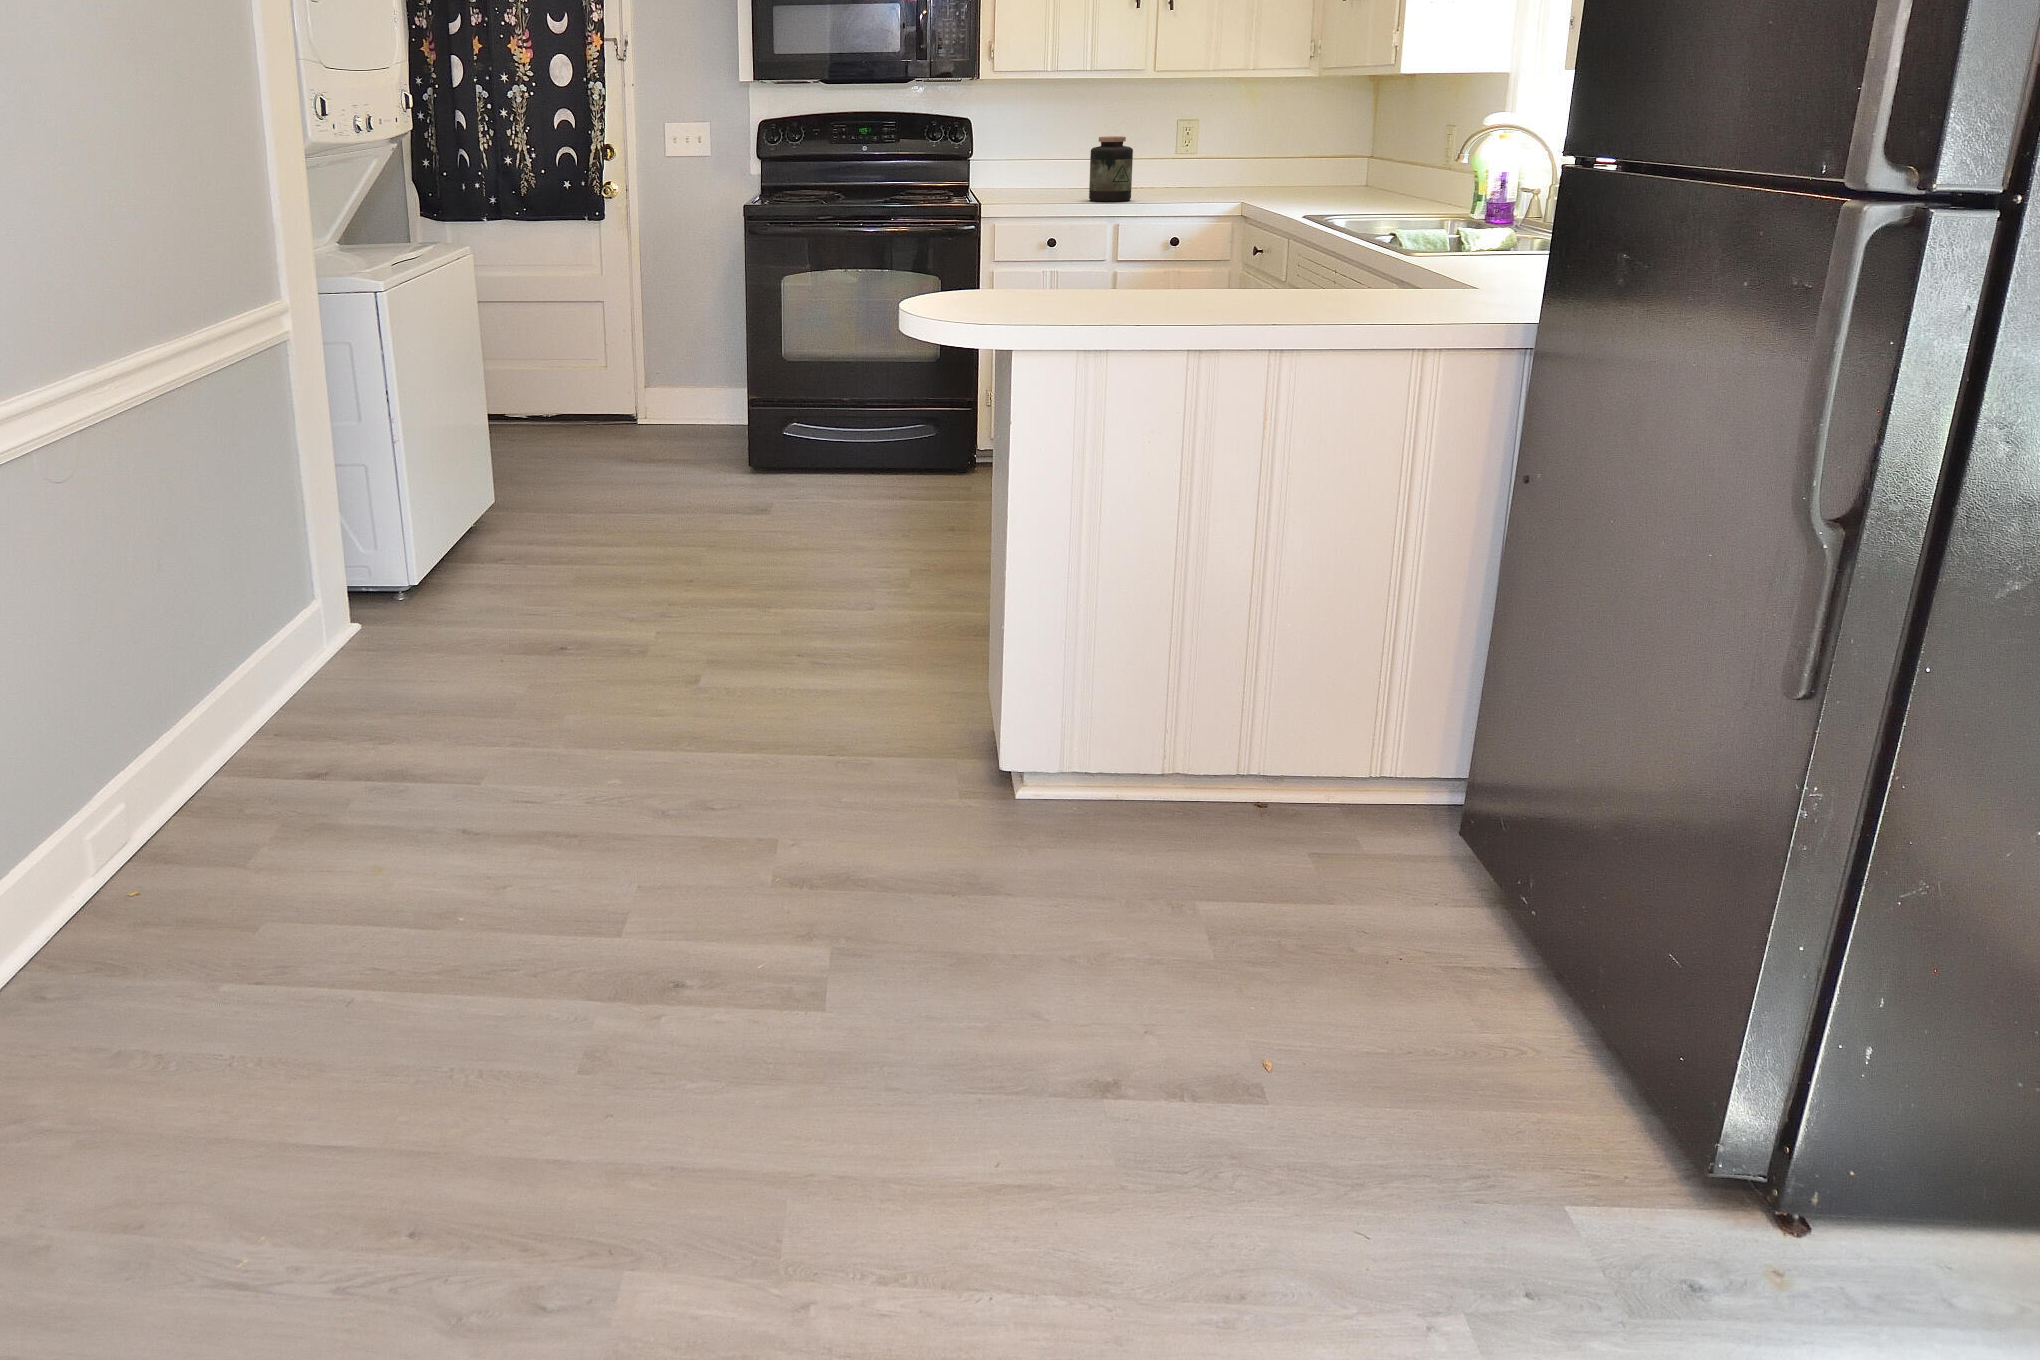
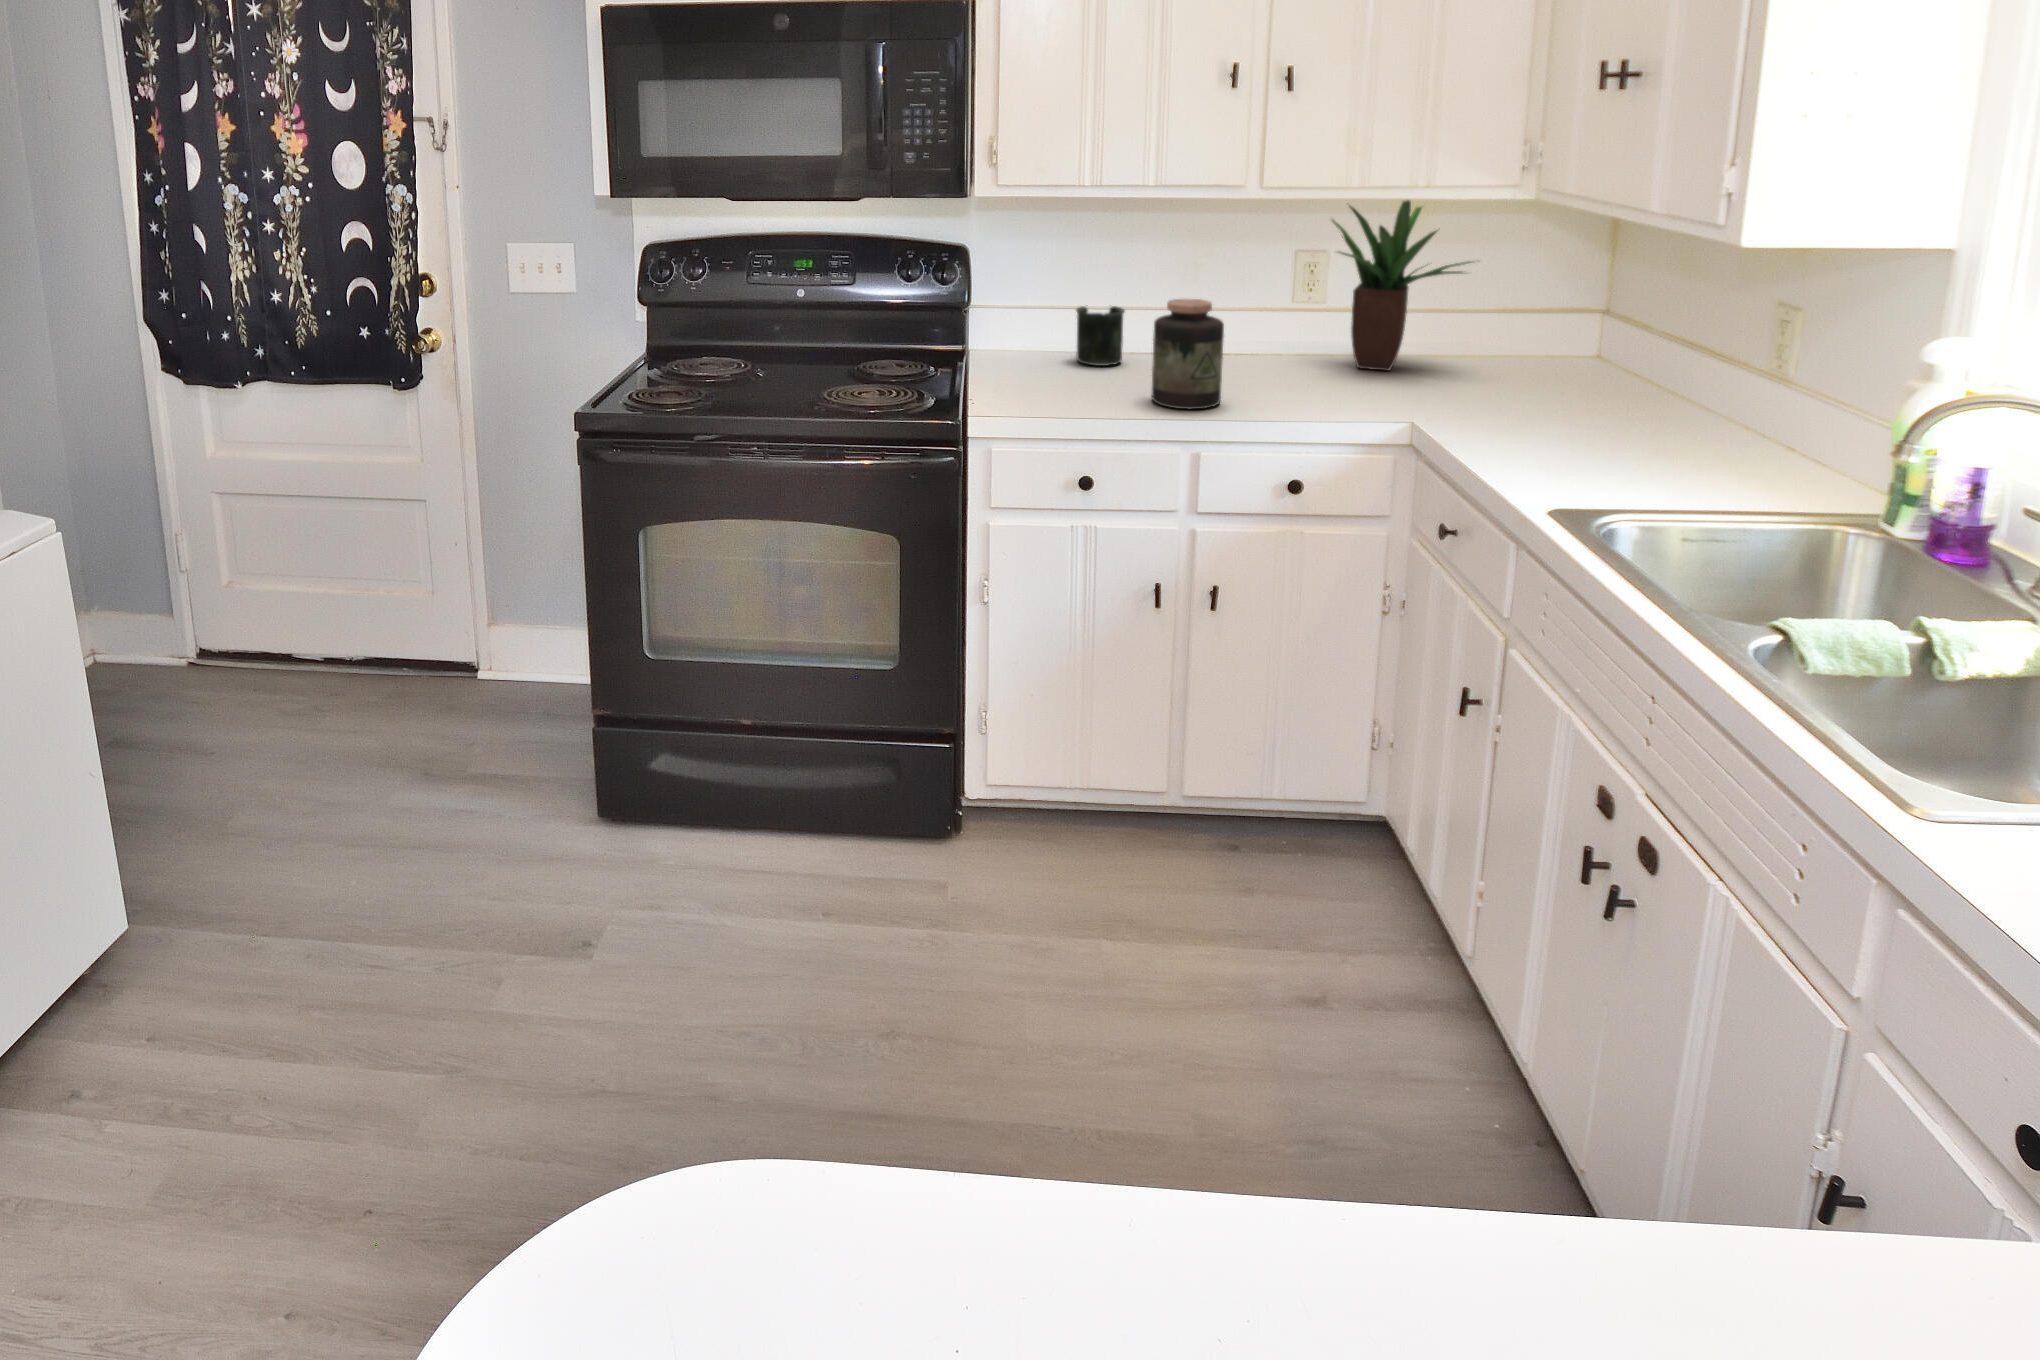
potted plant: none [1194,70,1293,192] -> present [1332,200,1471,371]
mug: none [1040,157,1072,193] -> present [1076,306,1125,366]

